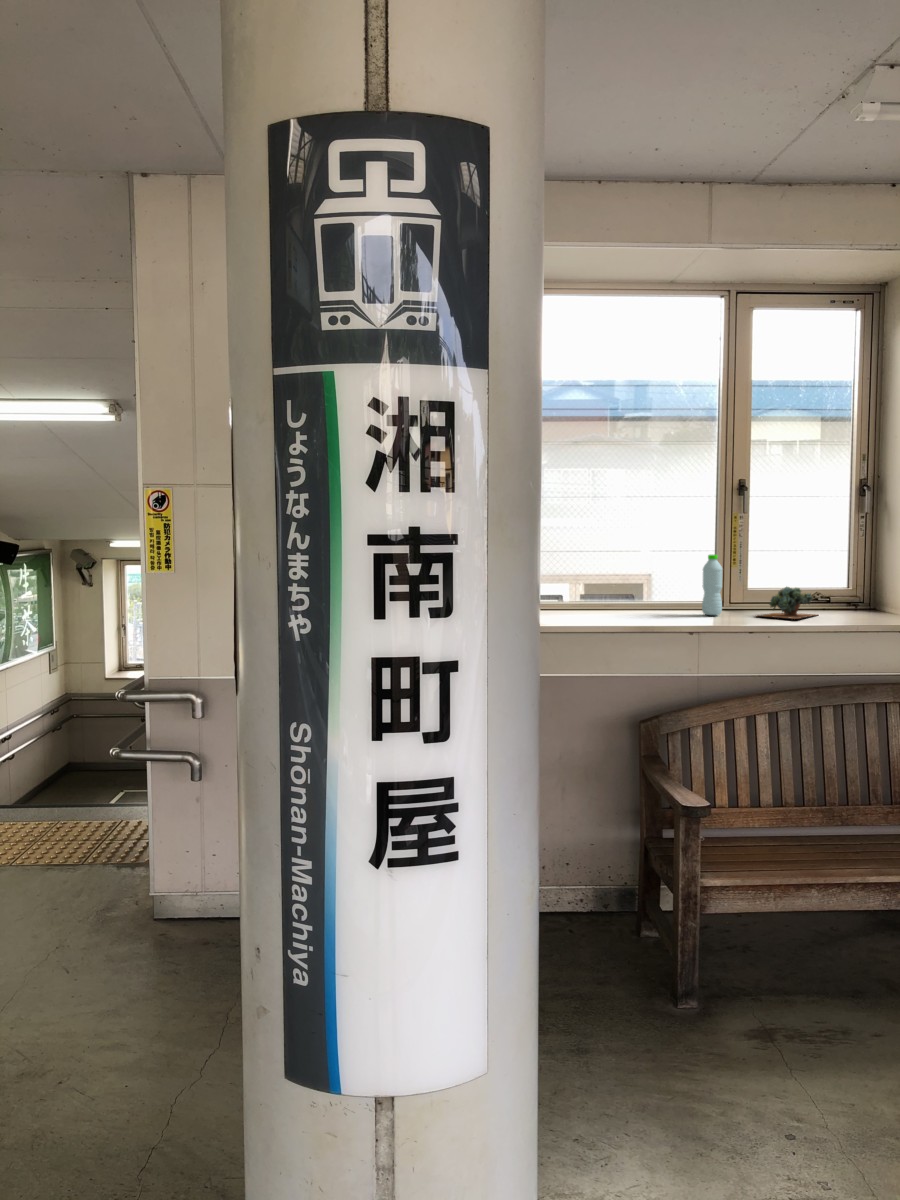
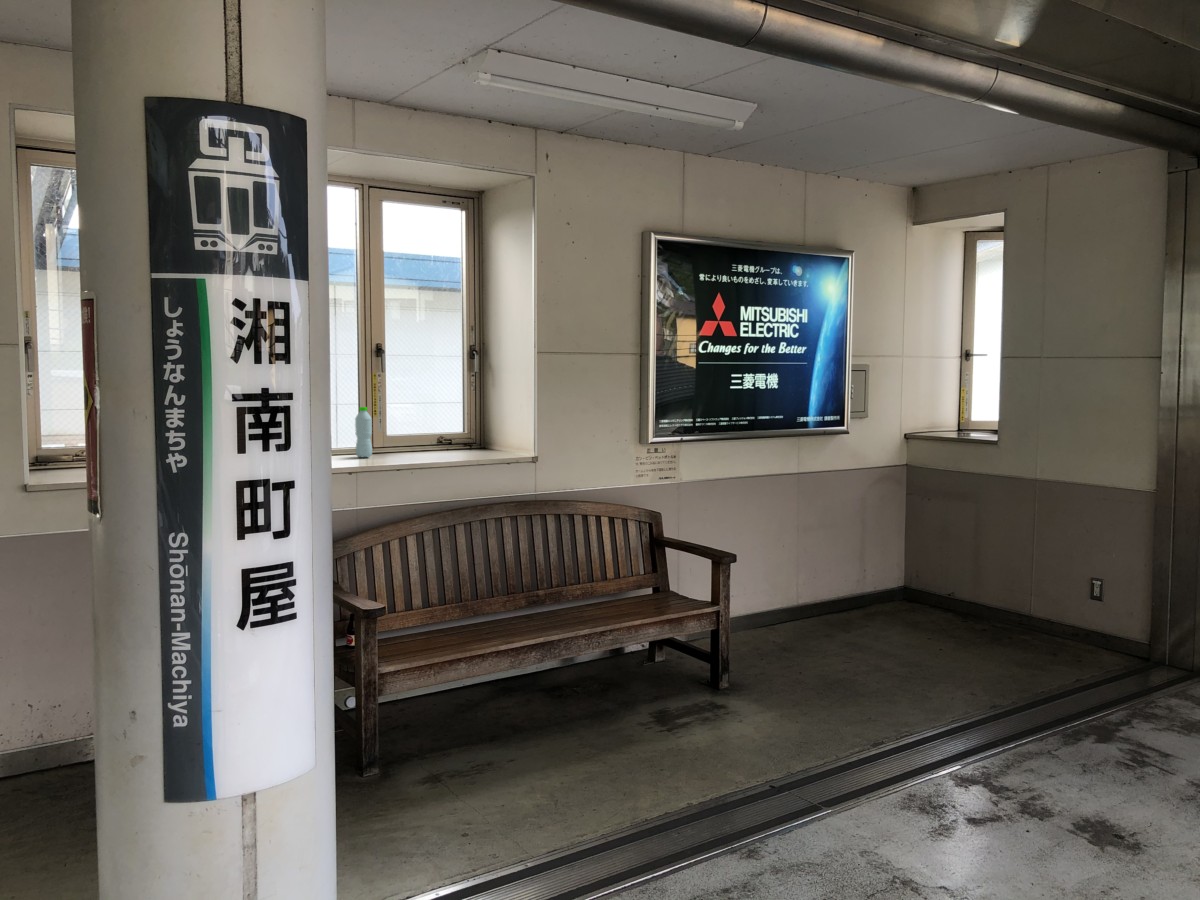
succulent plant: present [757,587,818,619] -> none [399,432,447,457]

